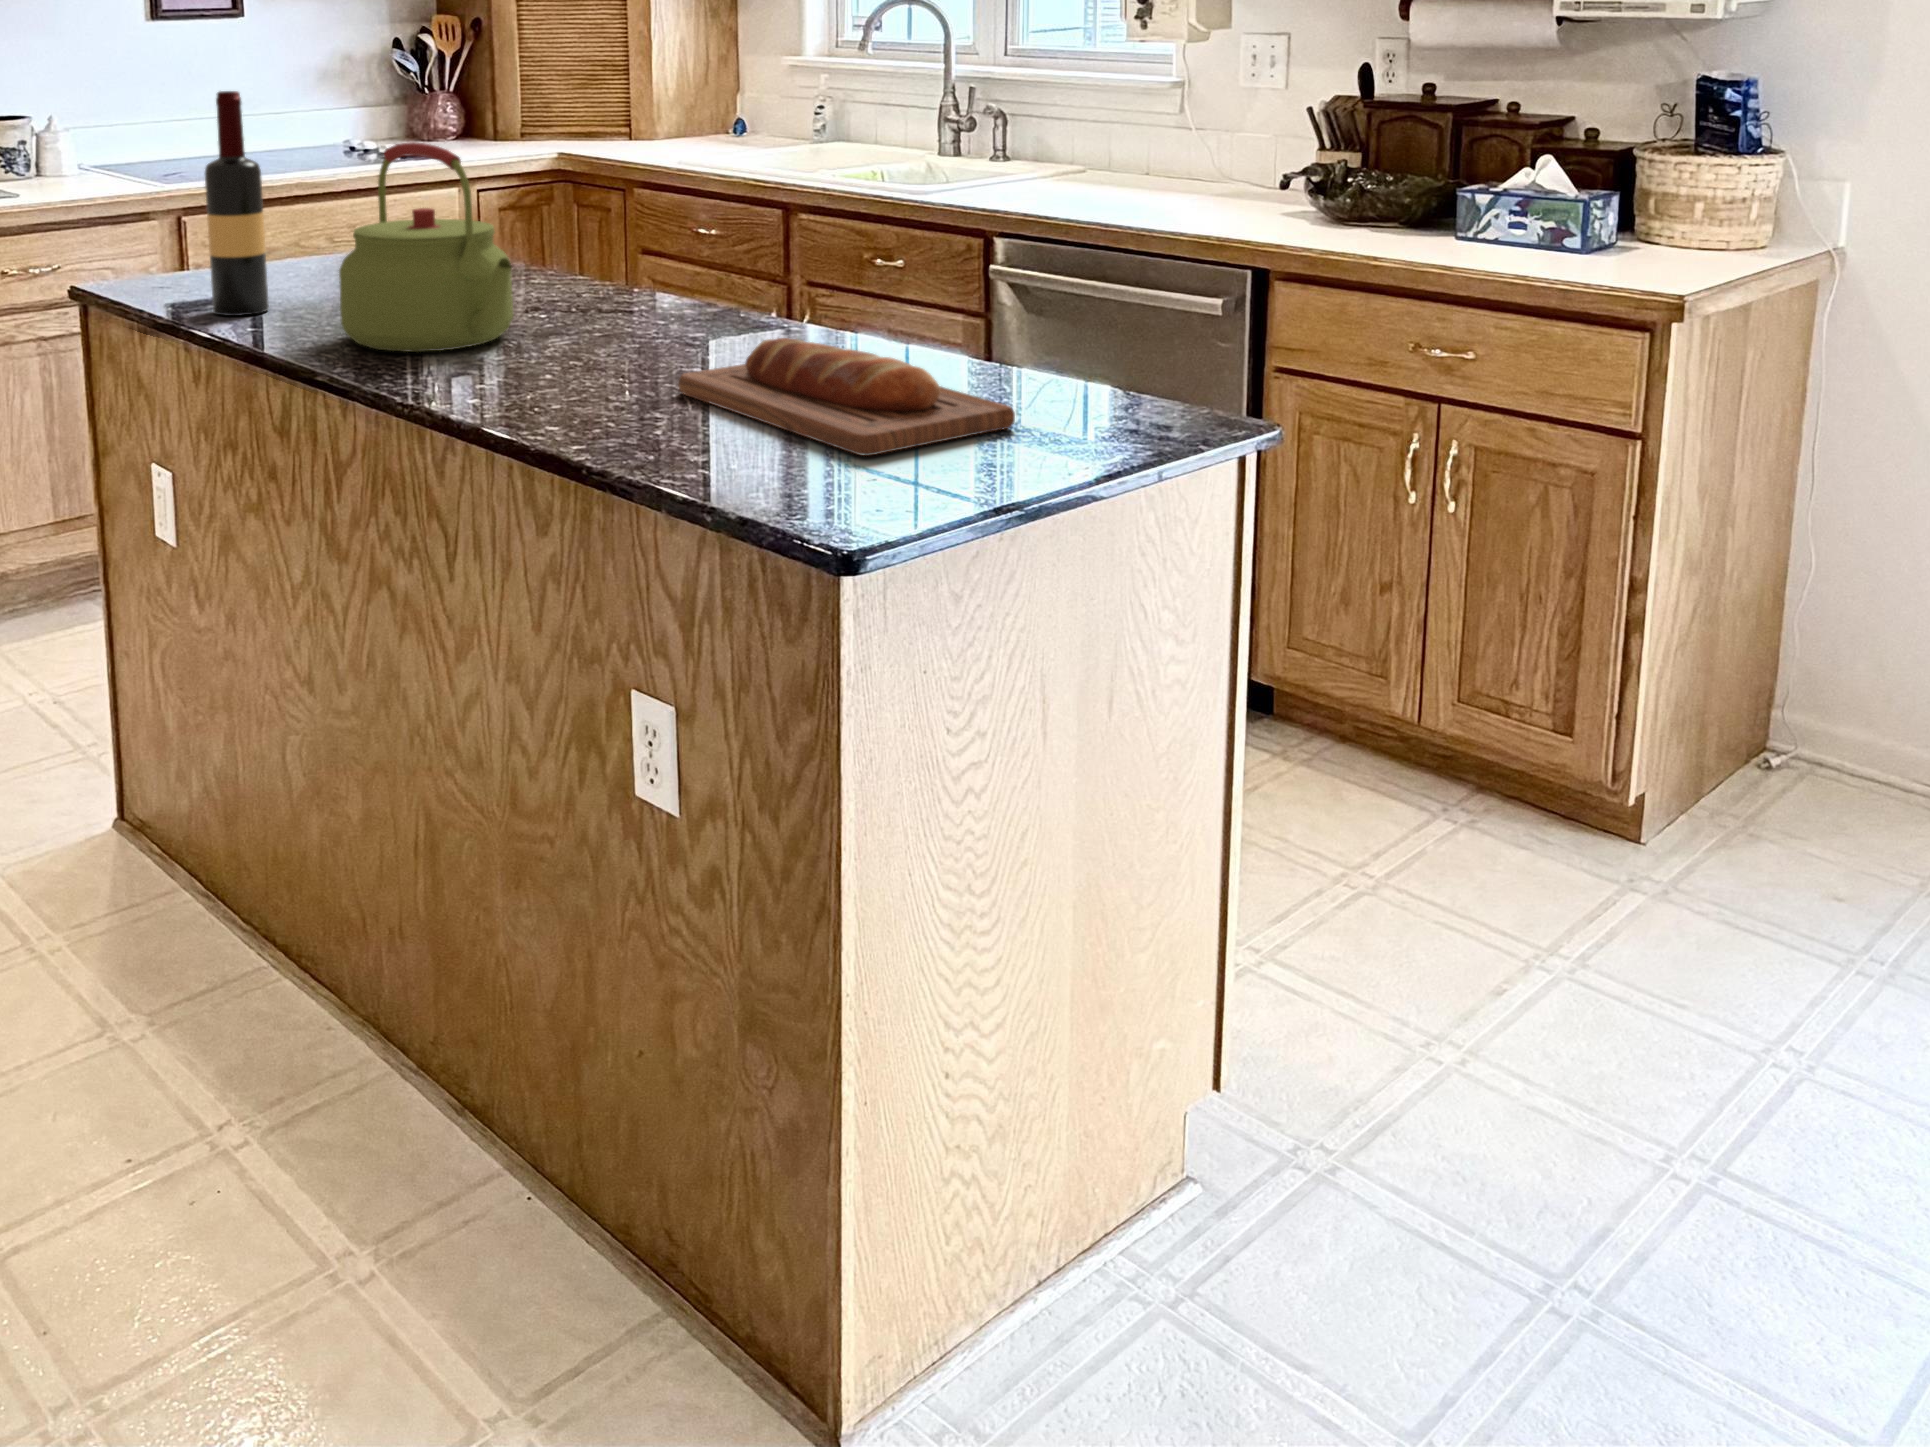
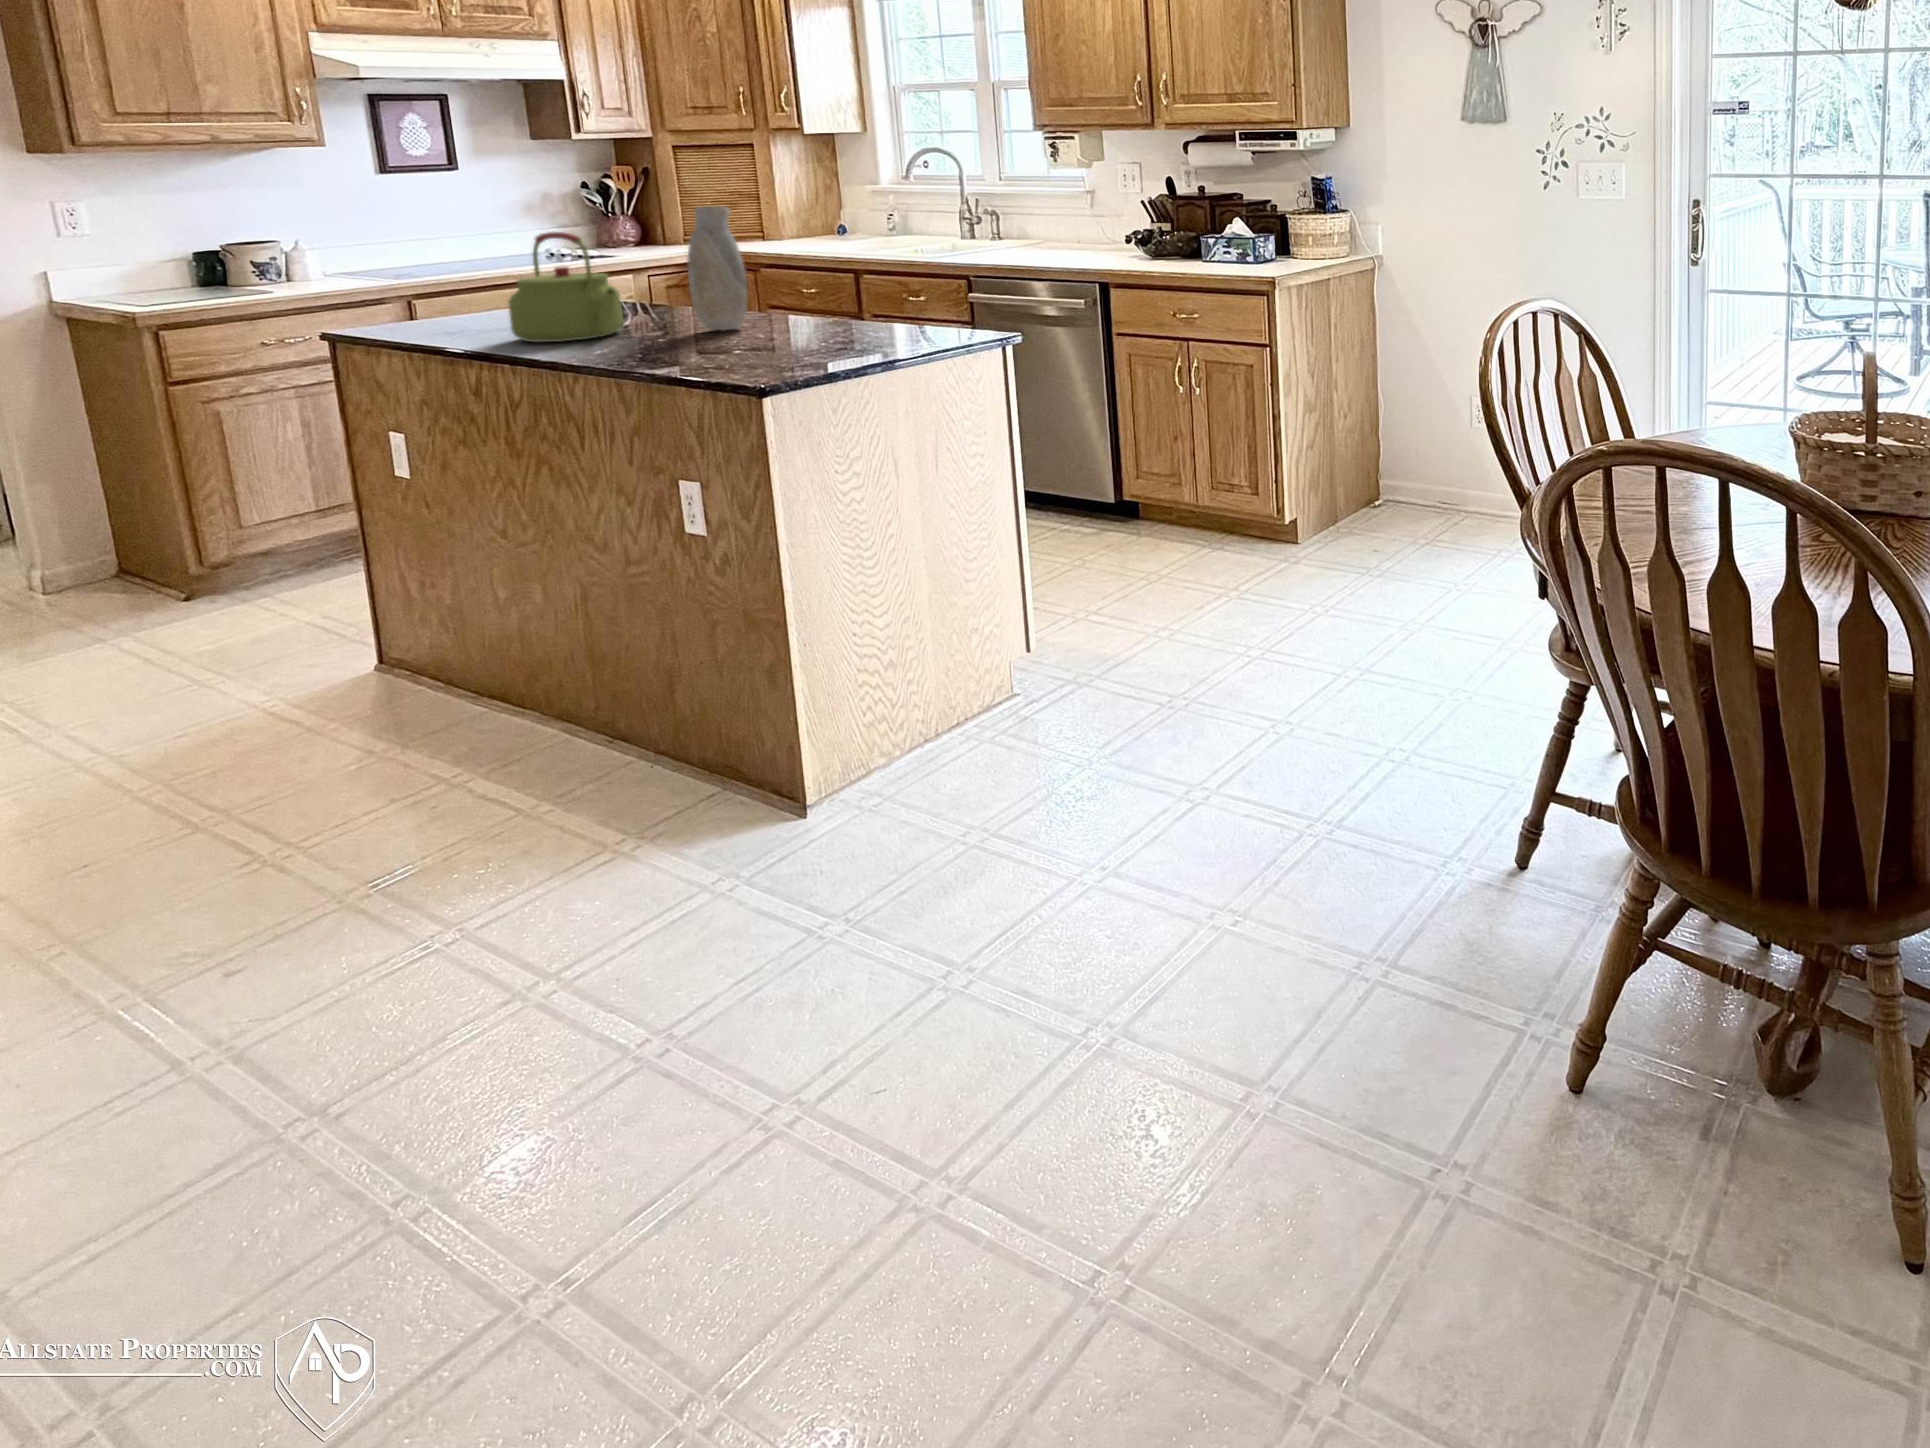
wine bottle: present [205,91,269,316] -> none [416,209,467,336]
vase: none [631,105,726,350] -> present [688,206,747,330]
bread loaf: present [678,338,1015,456] -> none [710,315,880,359]

